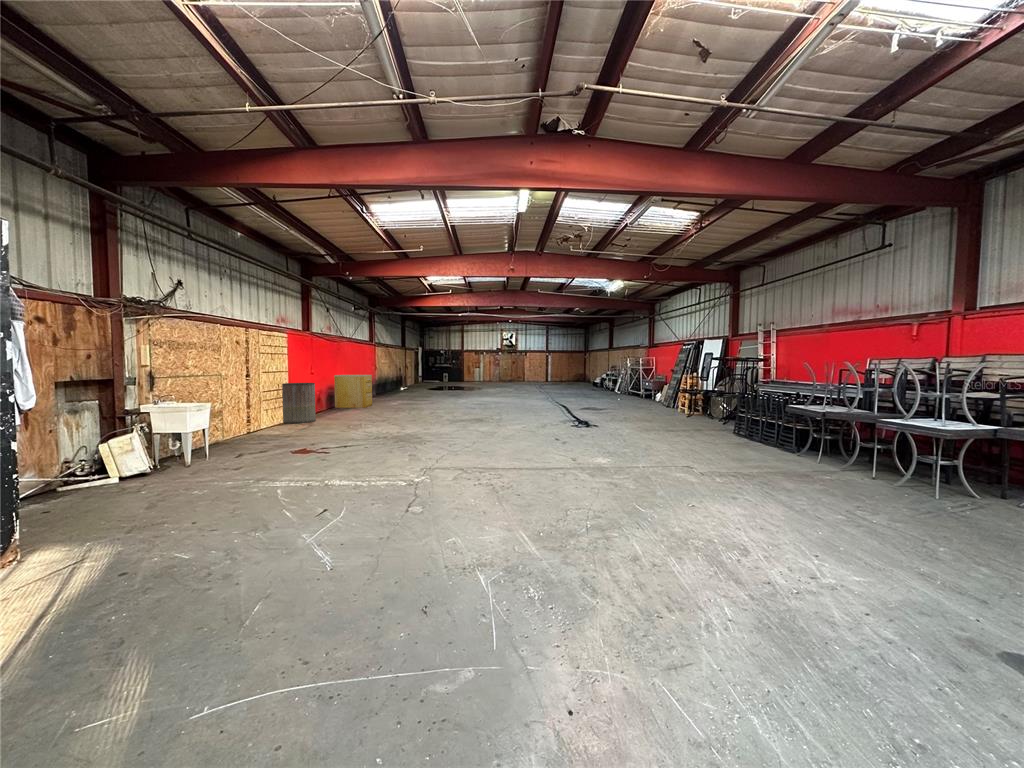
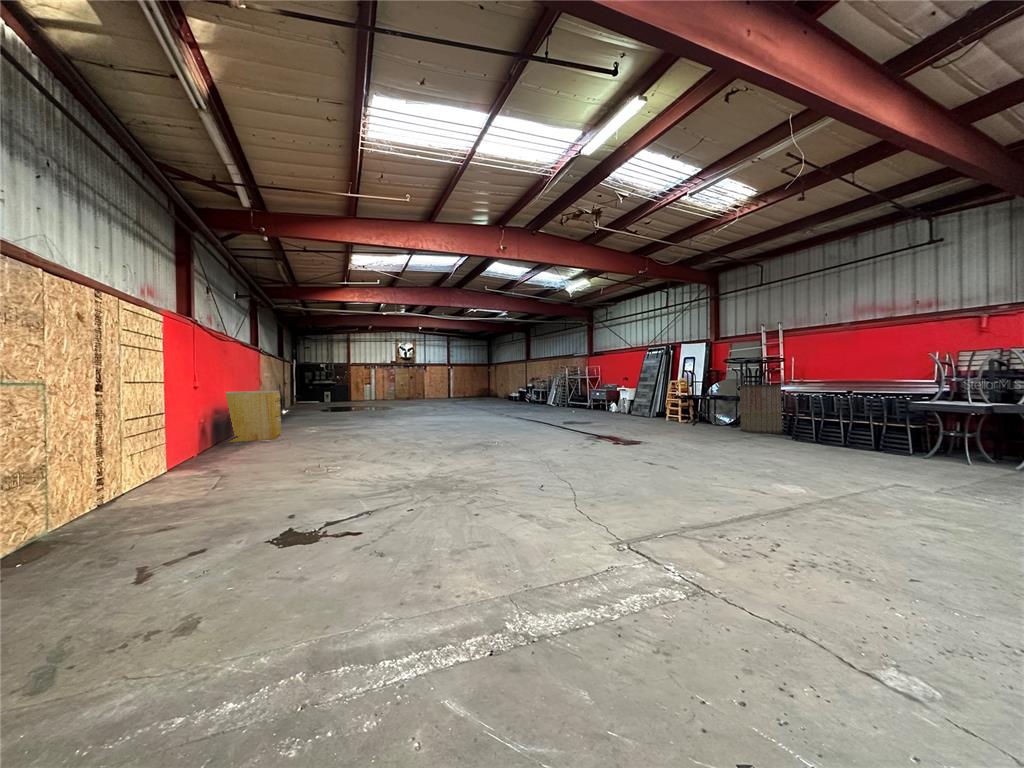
trash can: present [282,383,316,424] -> present [740,385,782,433]

